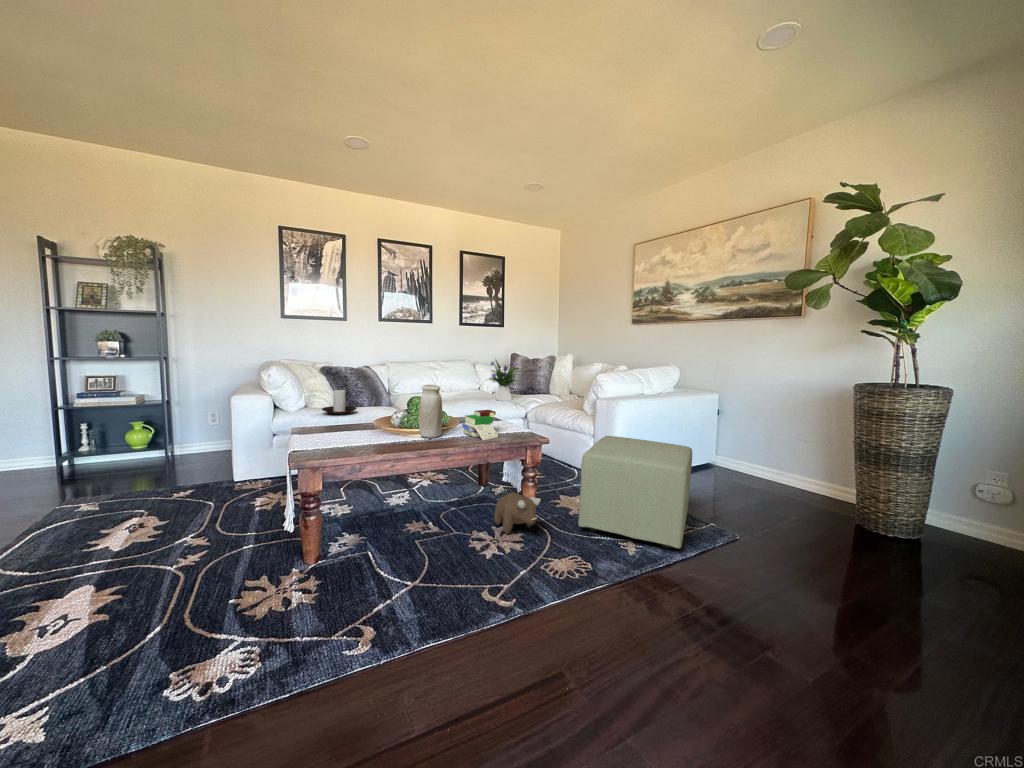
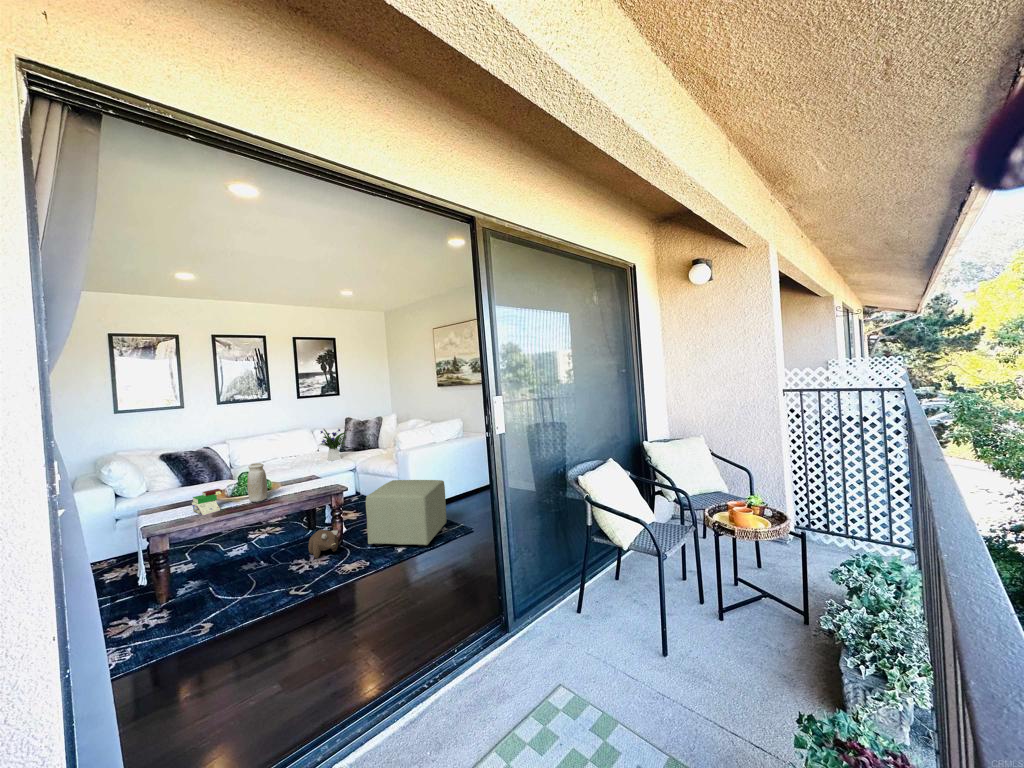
candle holder: present [322,390,357,415] -> none [164,473,198,495]
book: present [462,410,498,441] -> present [192,489,222,516]

